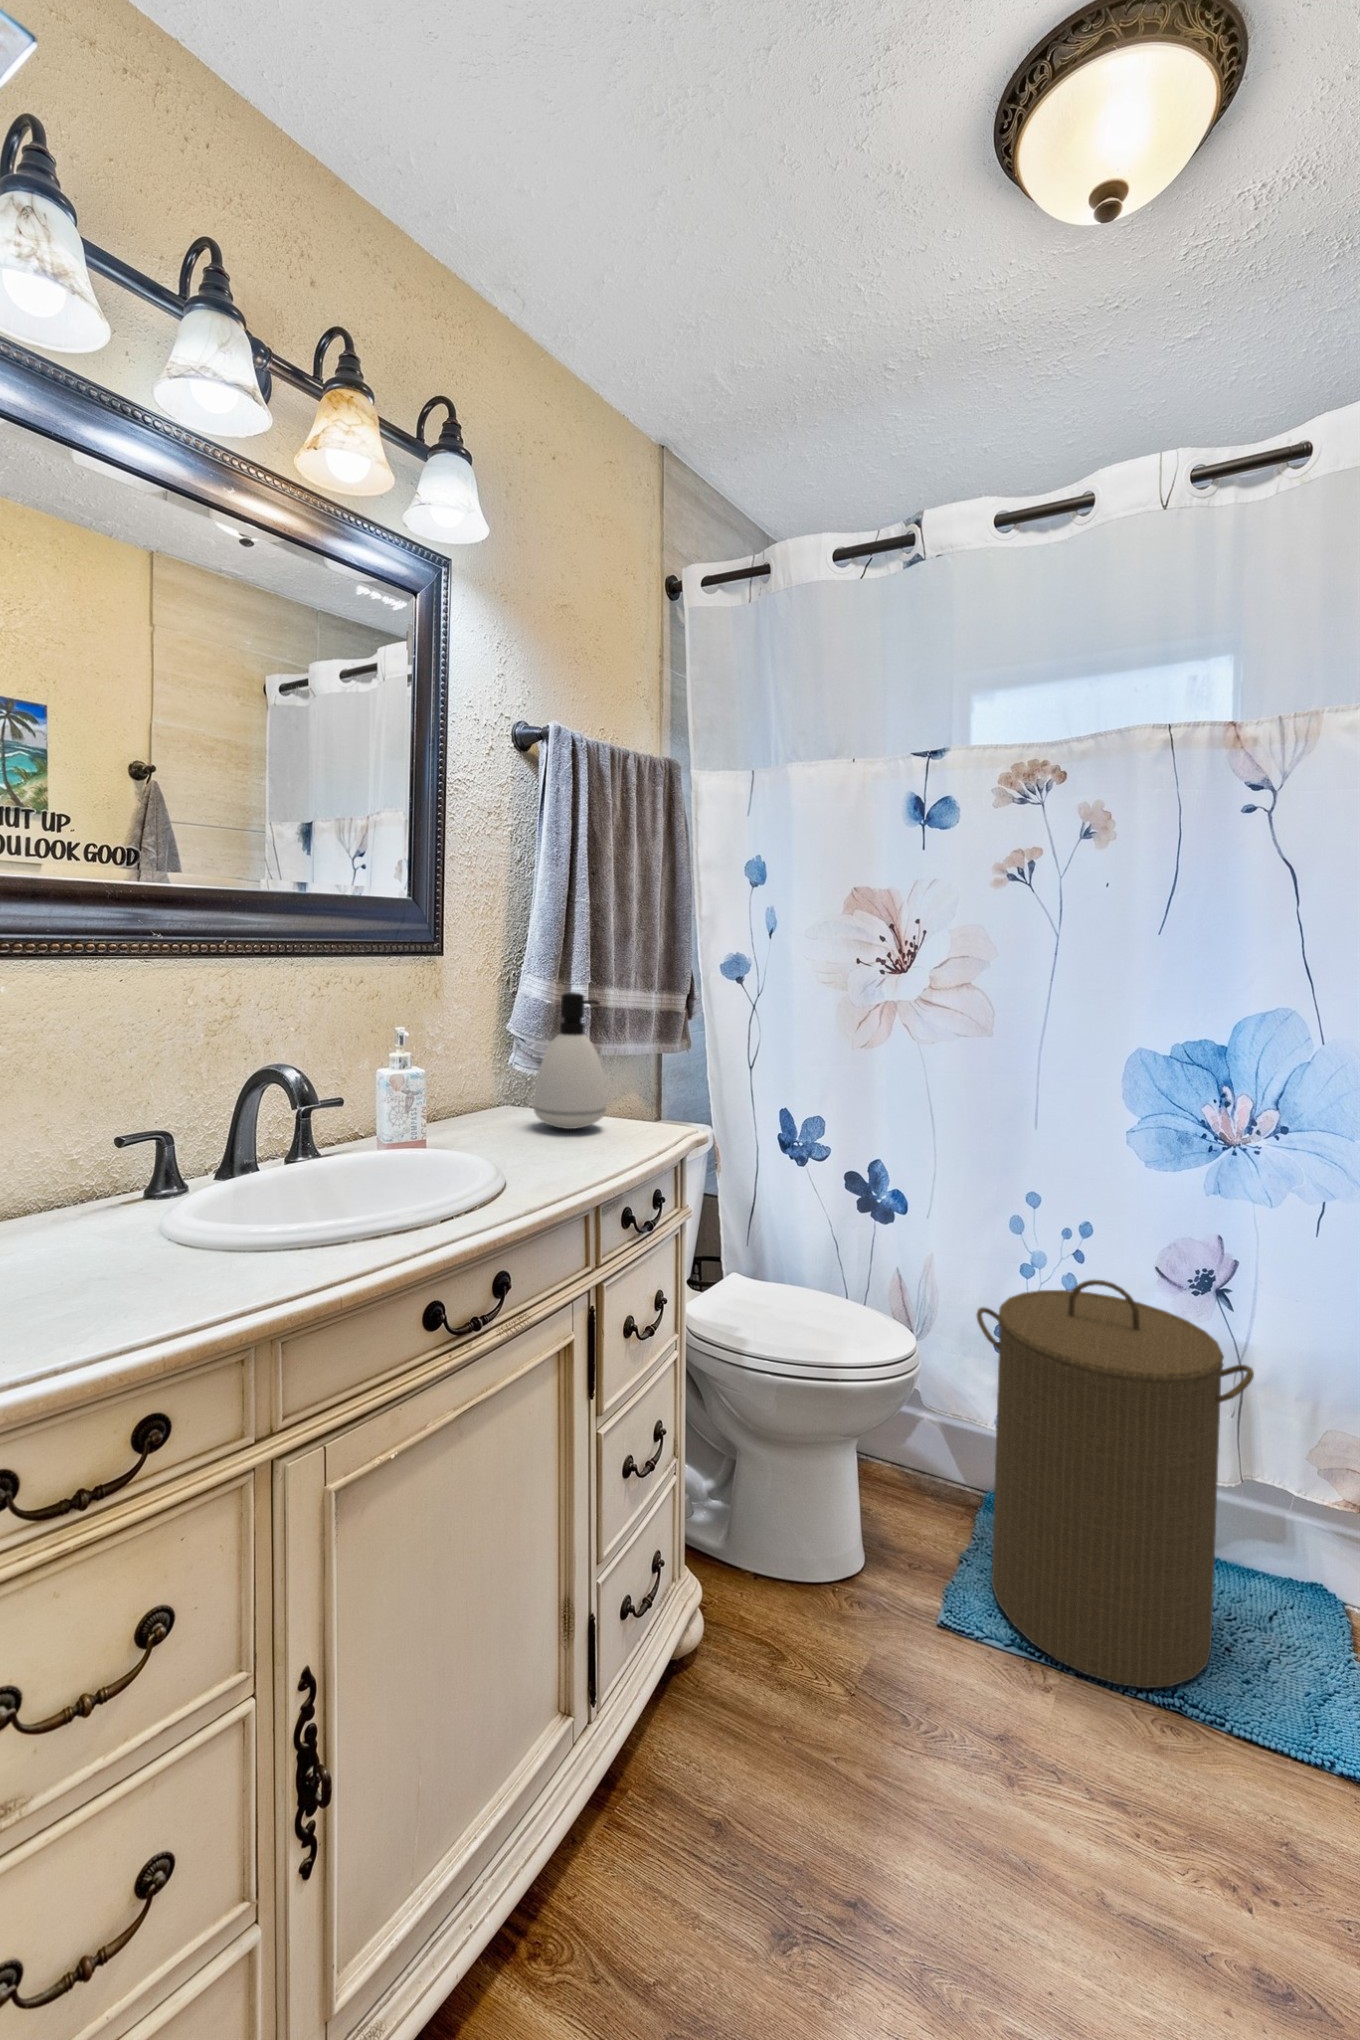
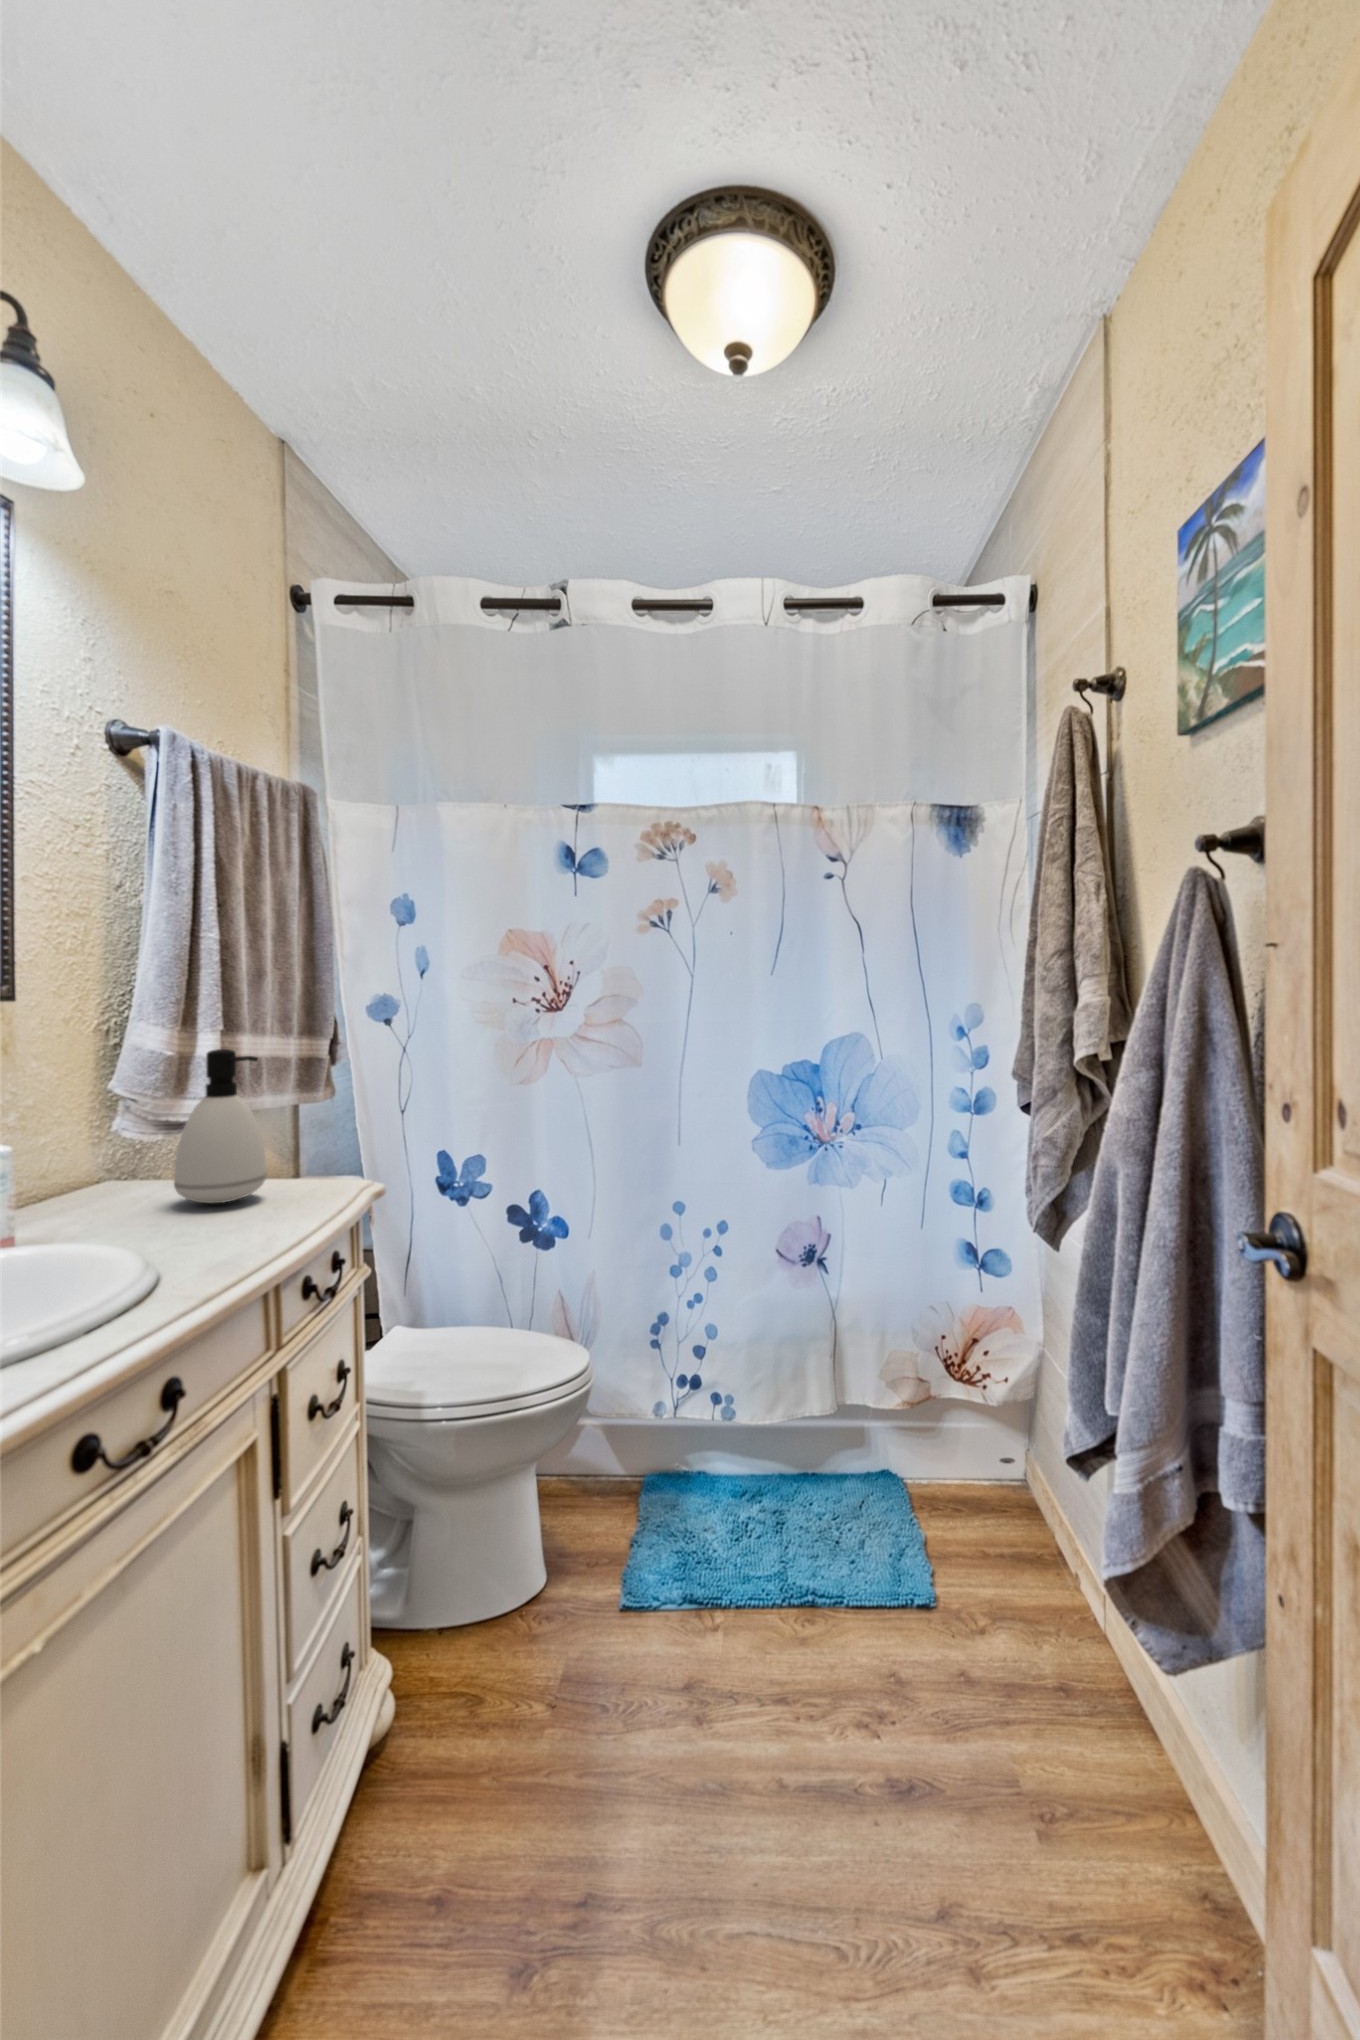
laundry hamper: present [977,1280,1254,1688] -> none [637,1262,848,1607]

